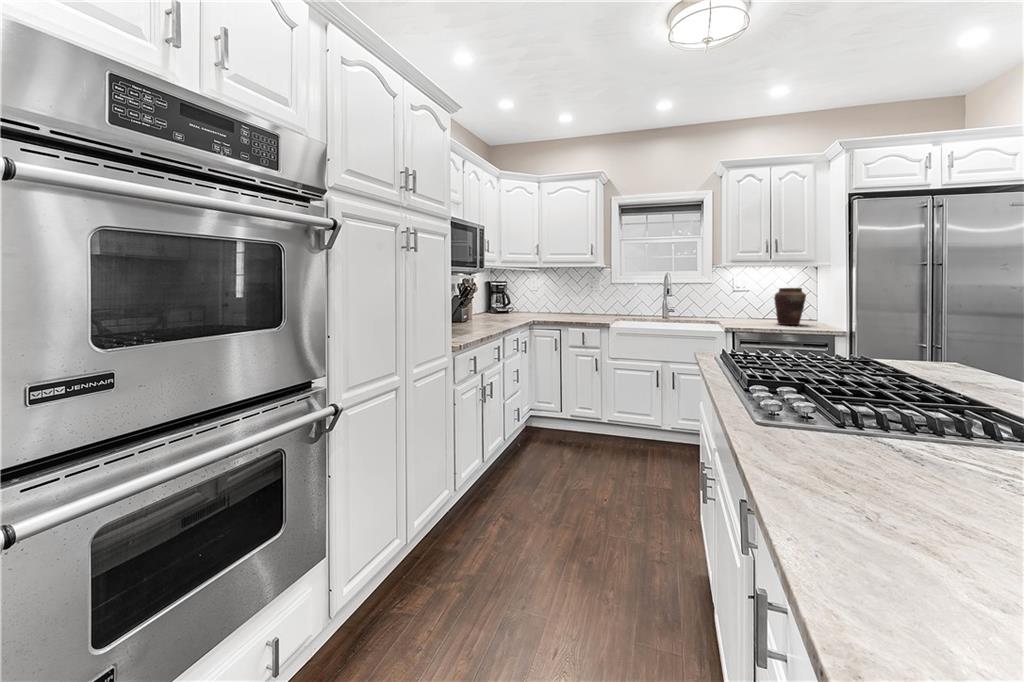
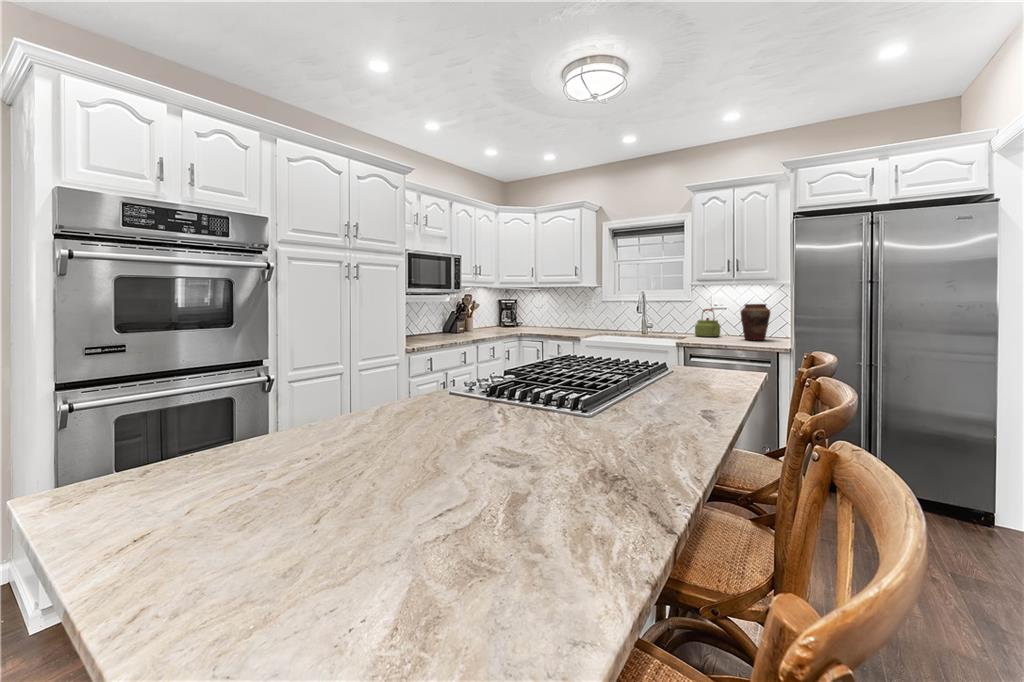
kettle: none [719,293,751,322] -> present [695,309,720,337]

